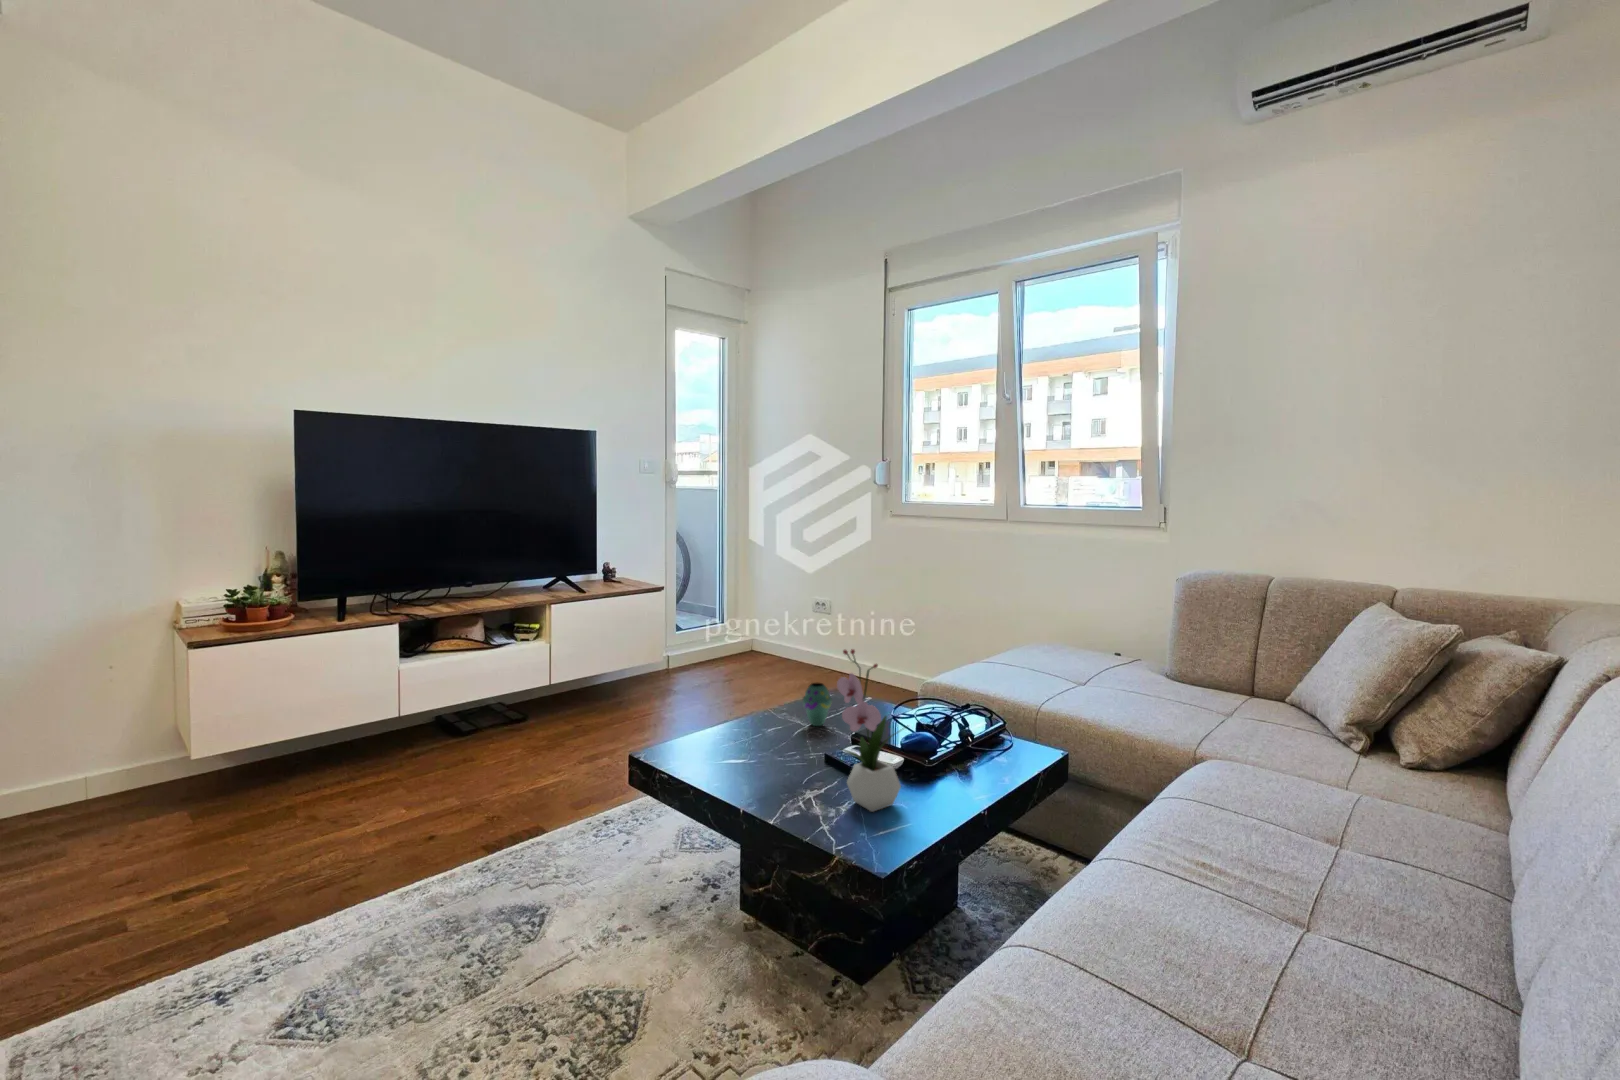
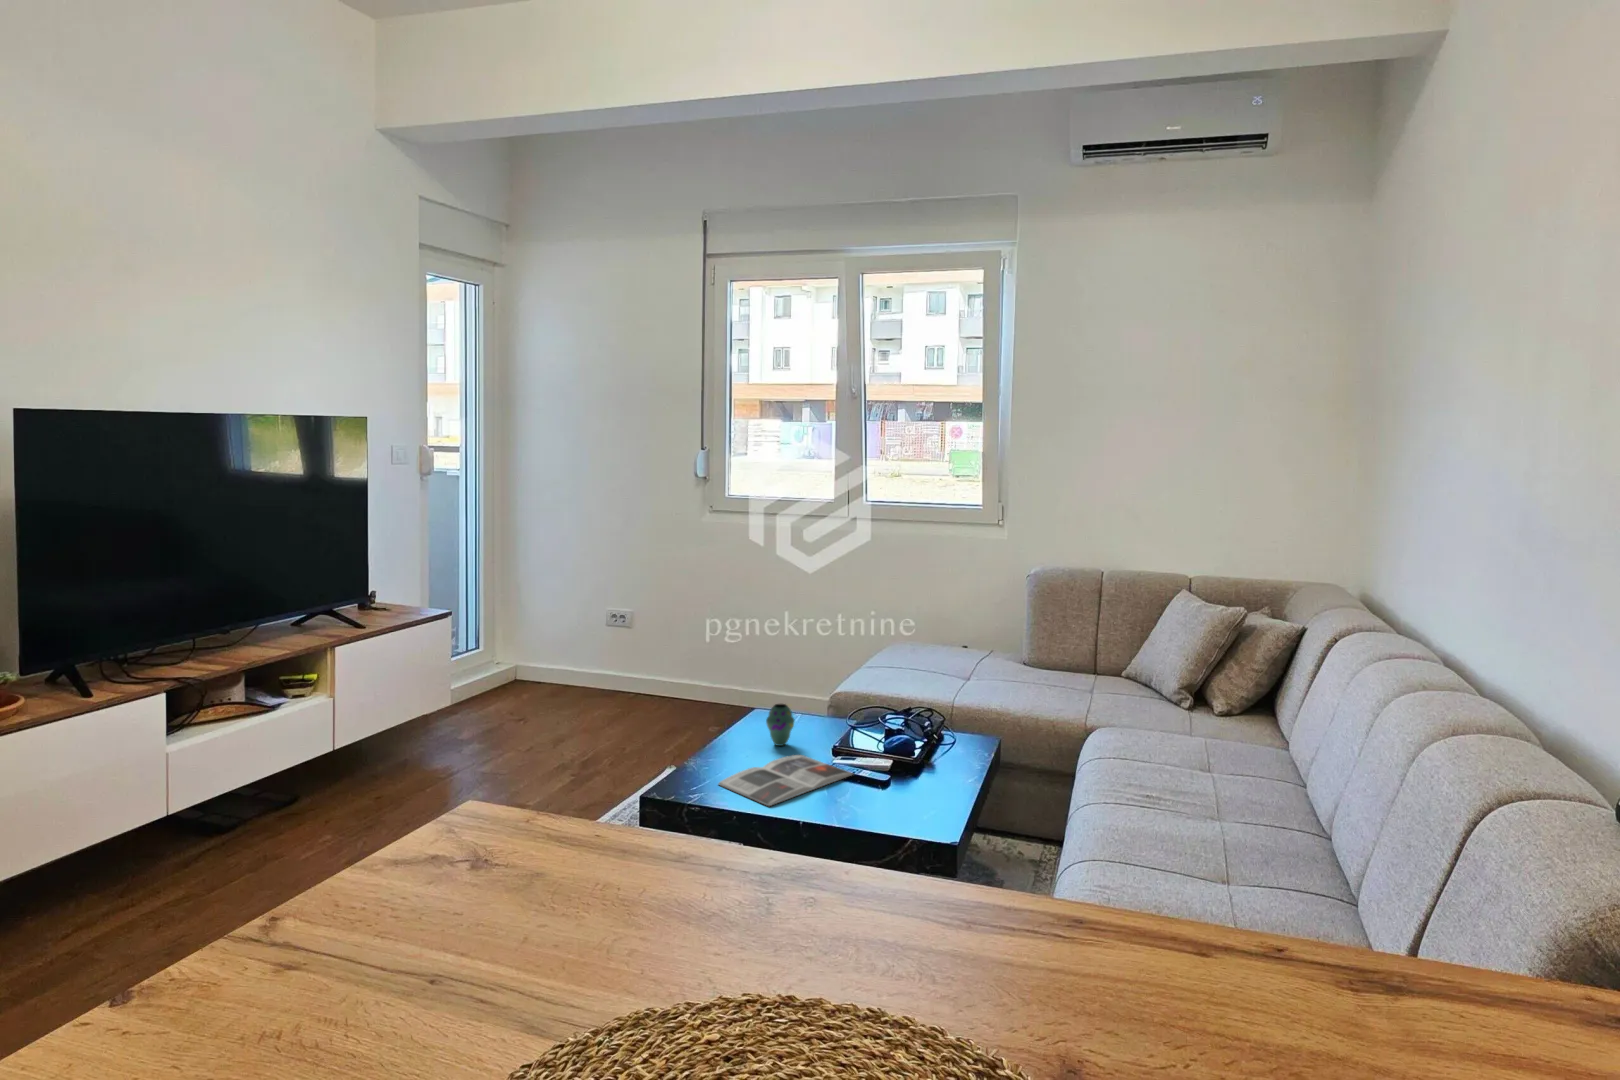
flower arrangement: present [837,649,901,812] -> none [875,670,929,807]
magazine: none [712,737,855,785] -> present [719,755,853,806]

